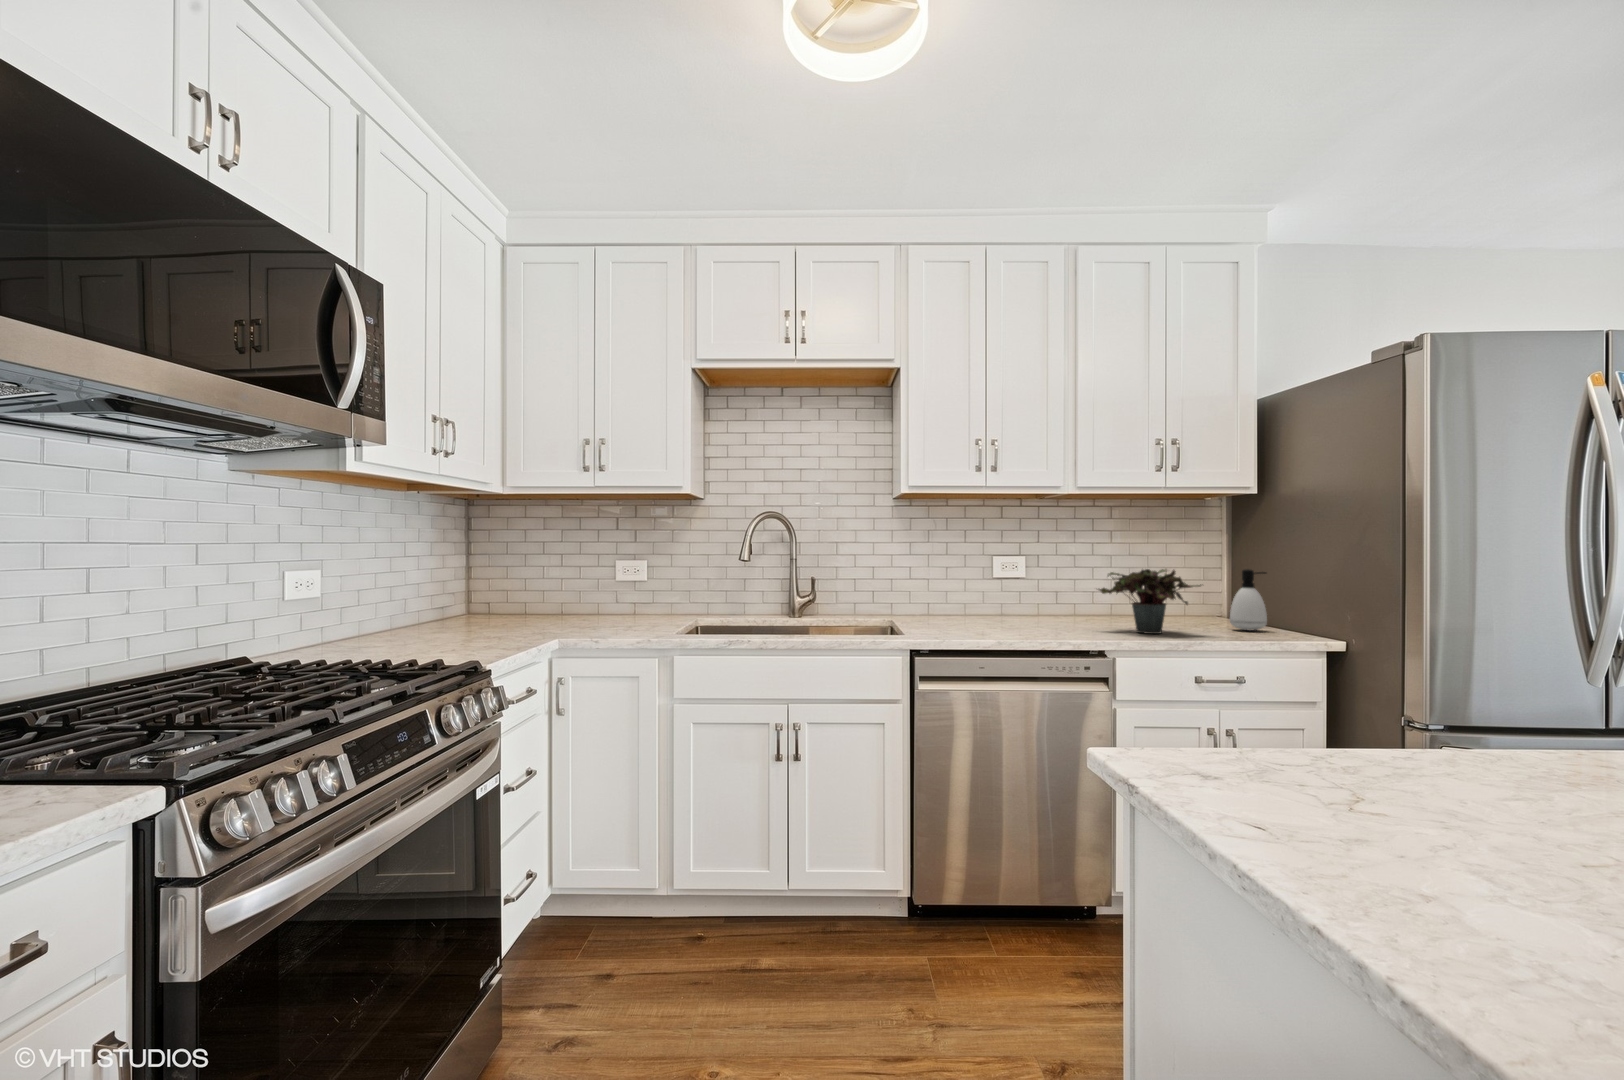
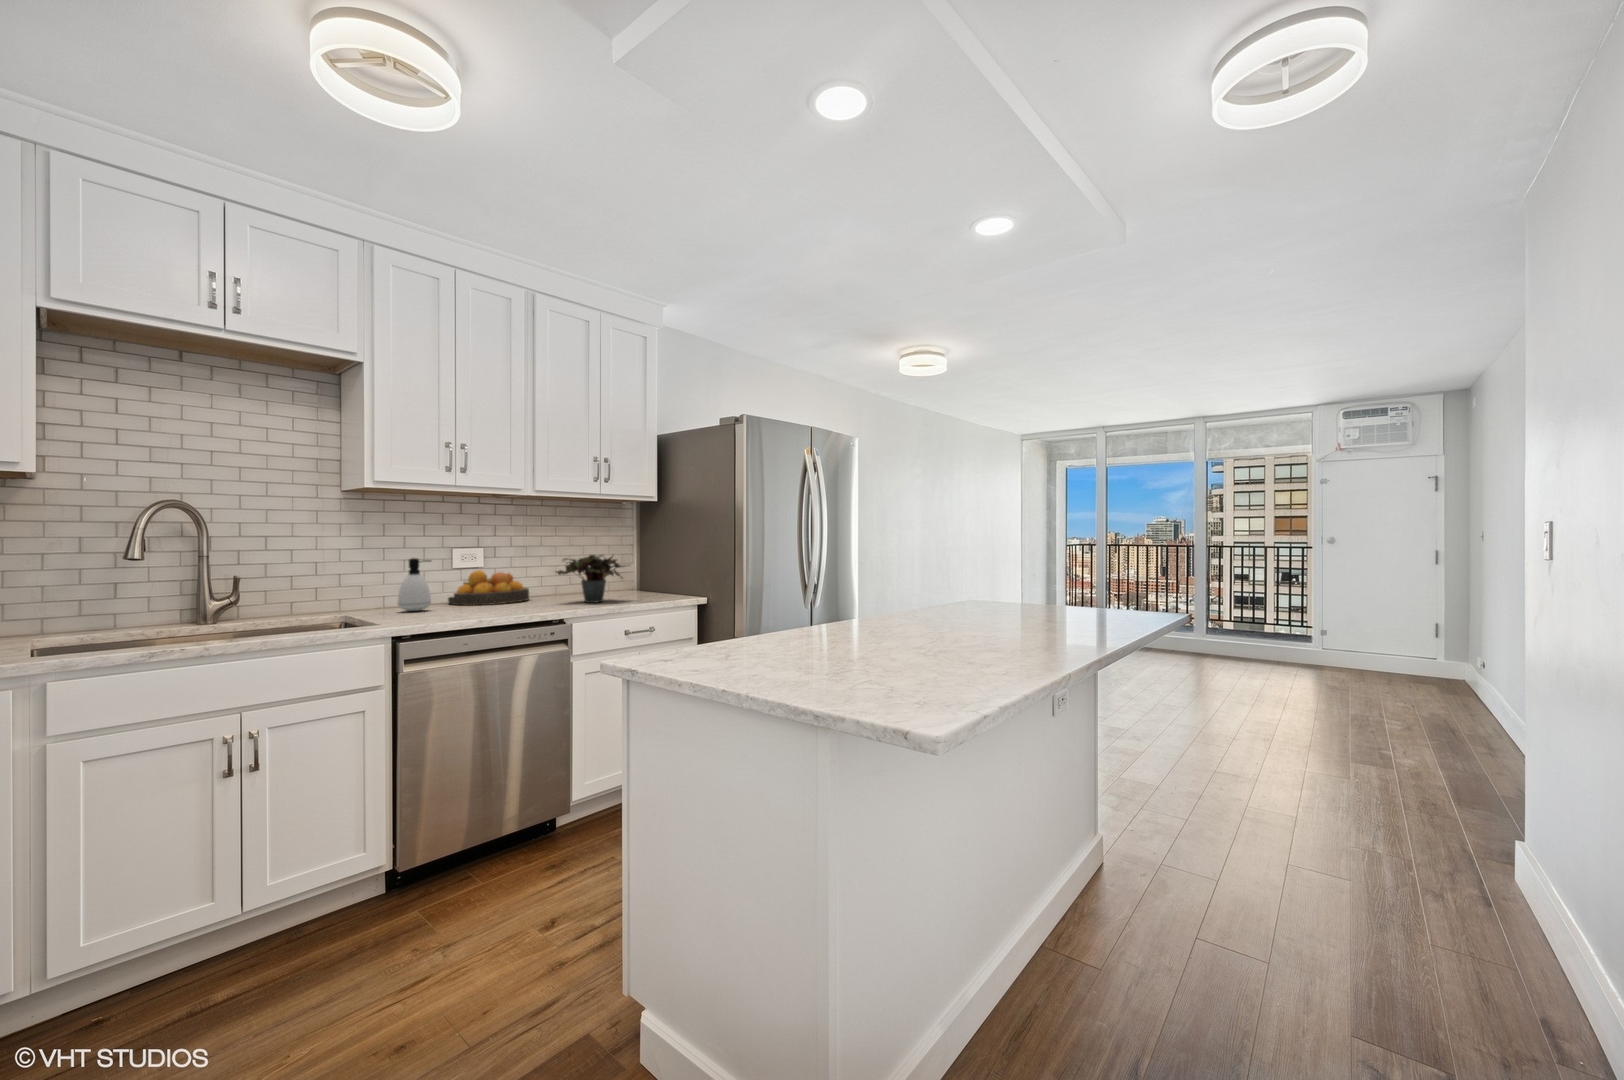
soap dispenser: present [1230,569,1267,630] -> present [398,558,431,611]
fruit bowl: none [990,581,1078,624] -> present [448,570,529,605]

